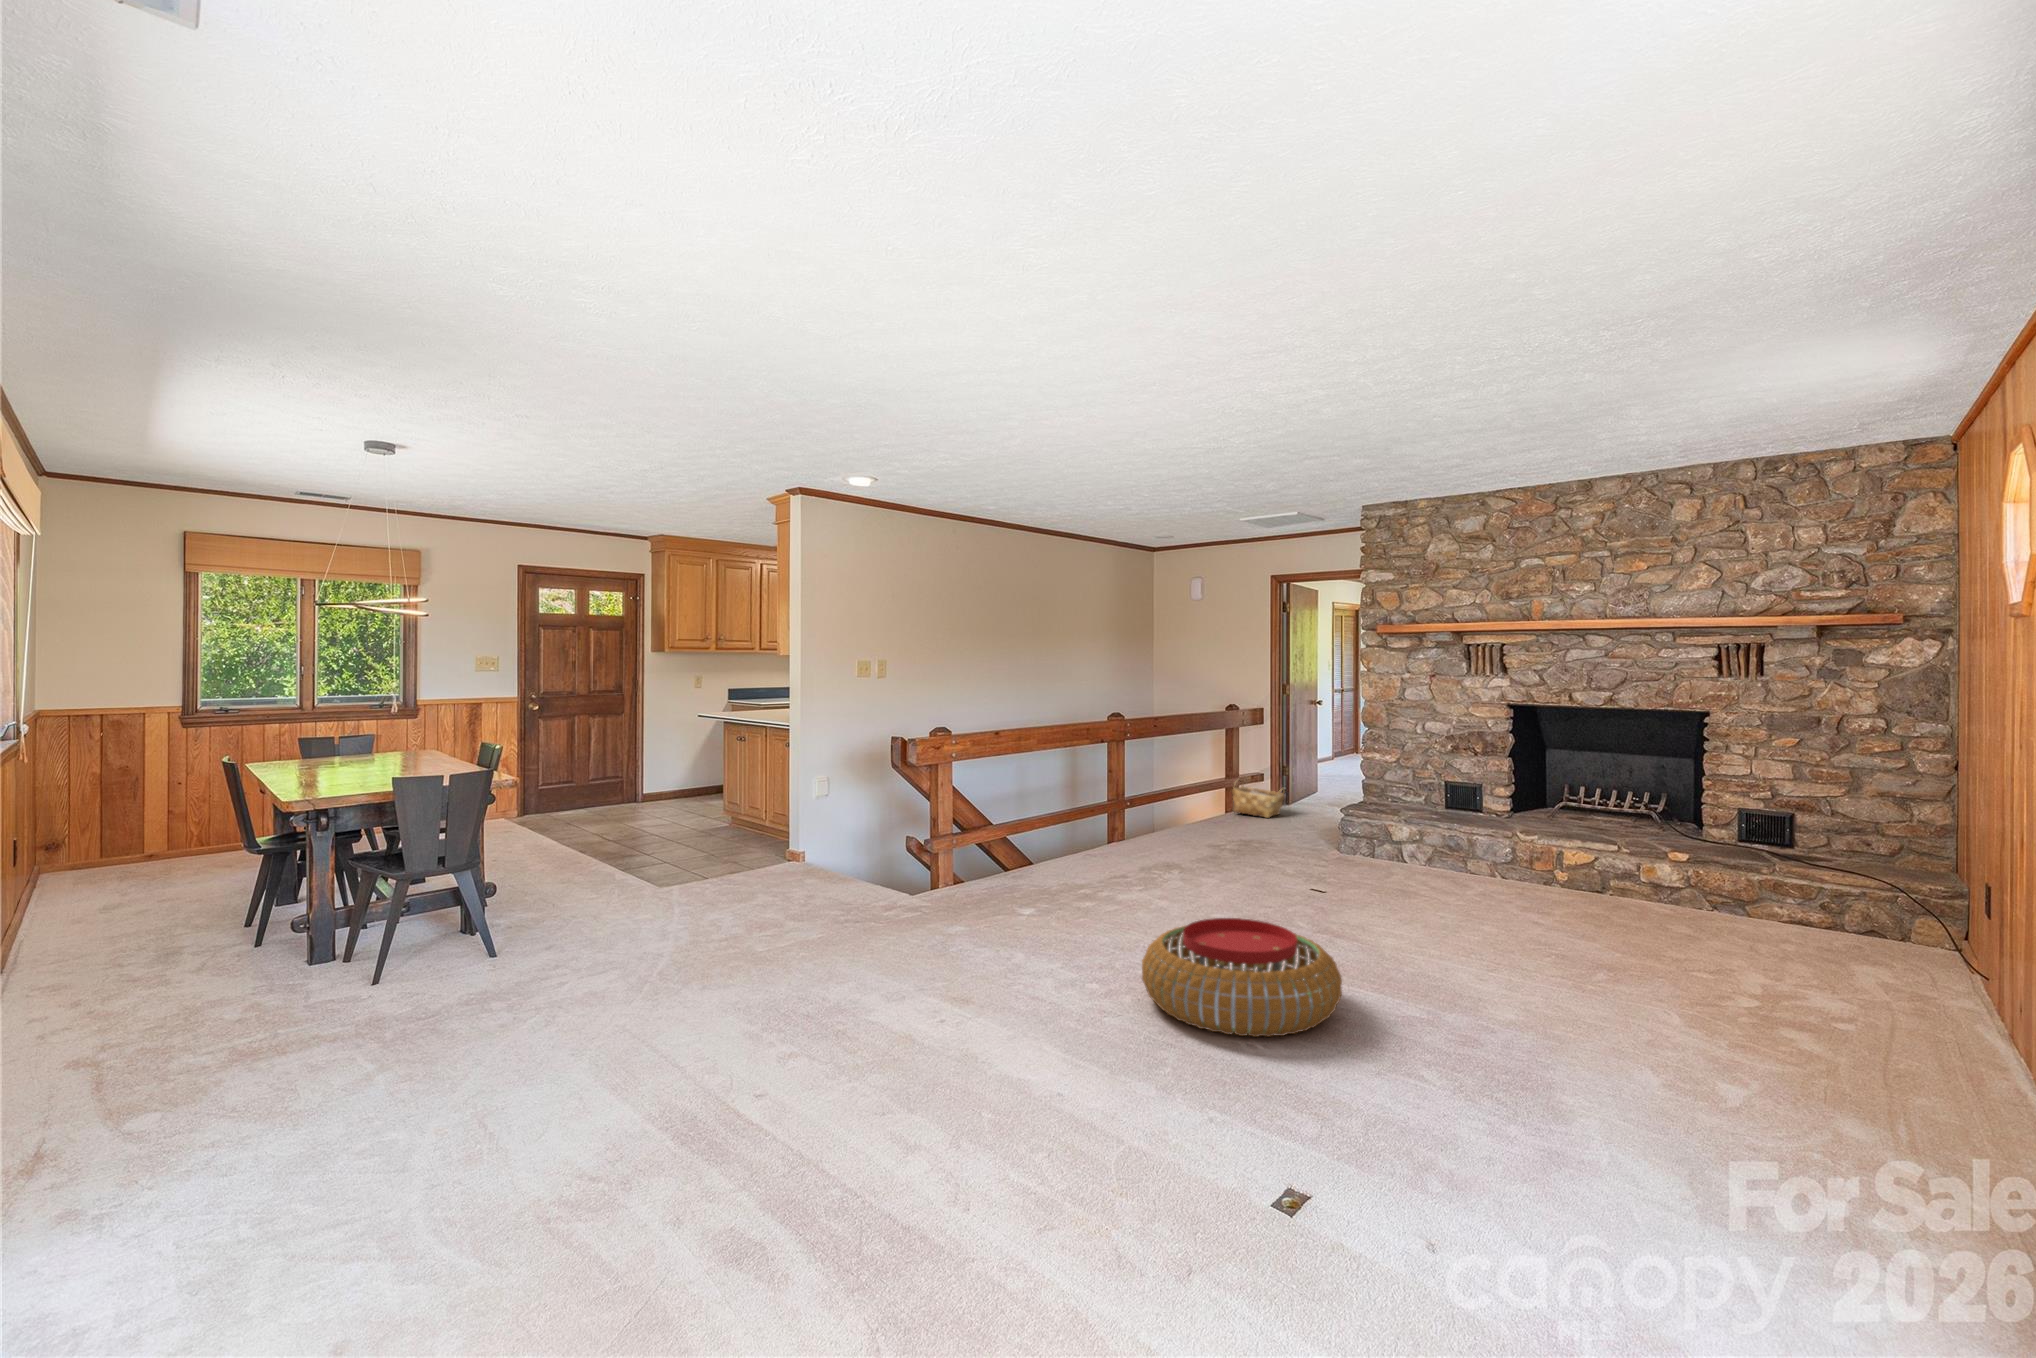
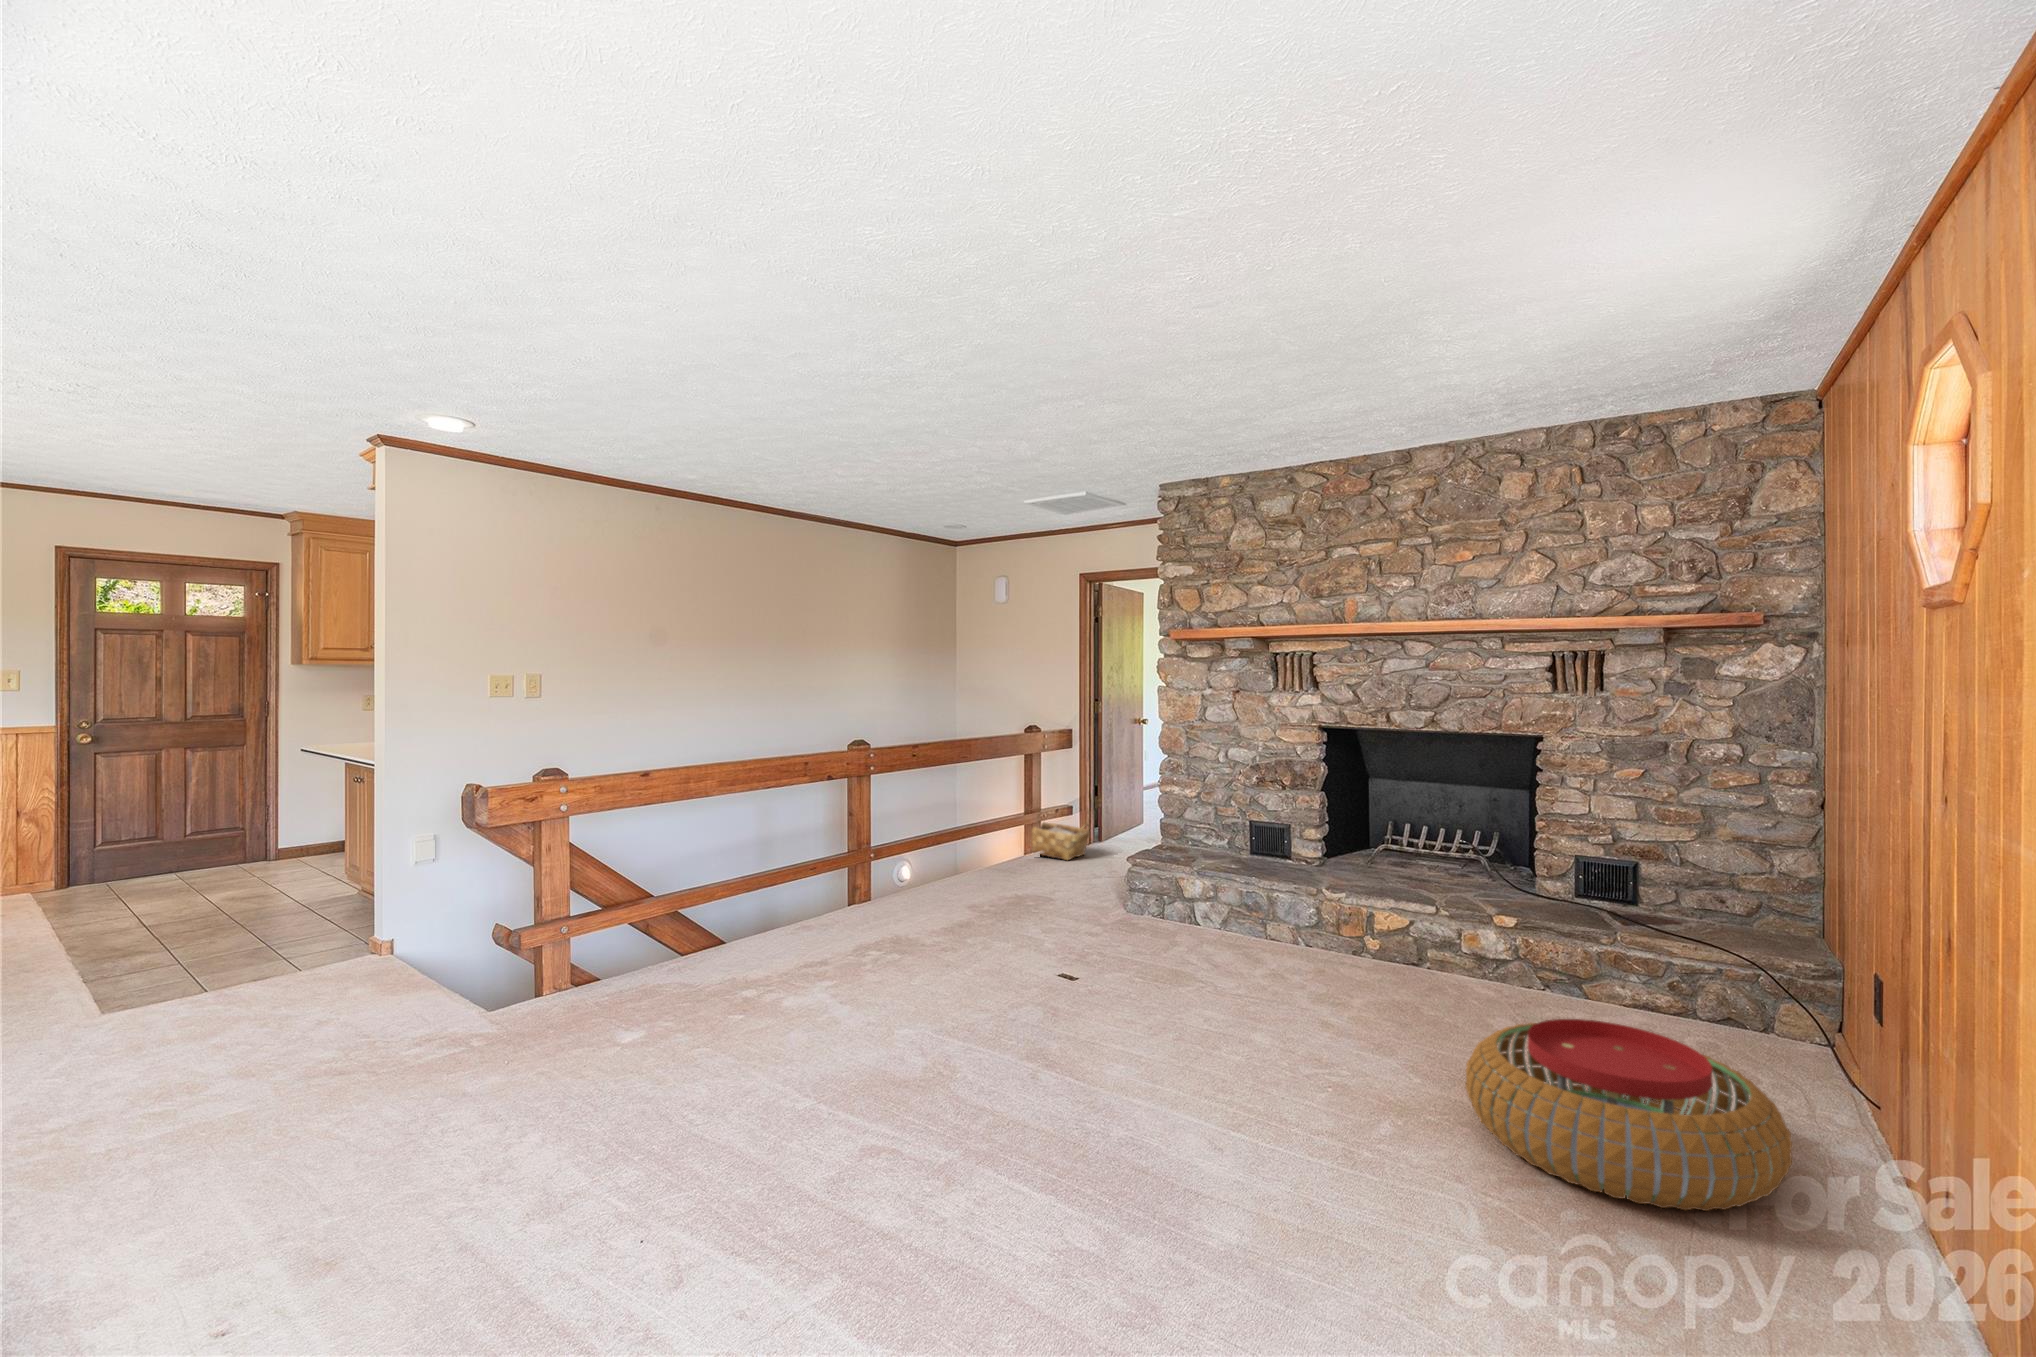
pouf: present [1142,918,1342,1037] -> present [1466,1019,1792,1211]

